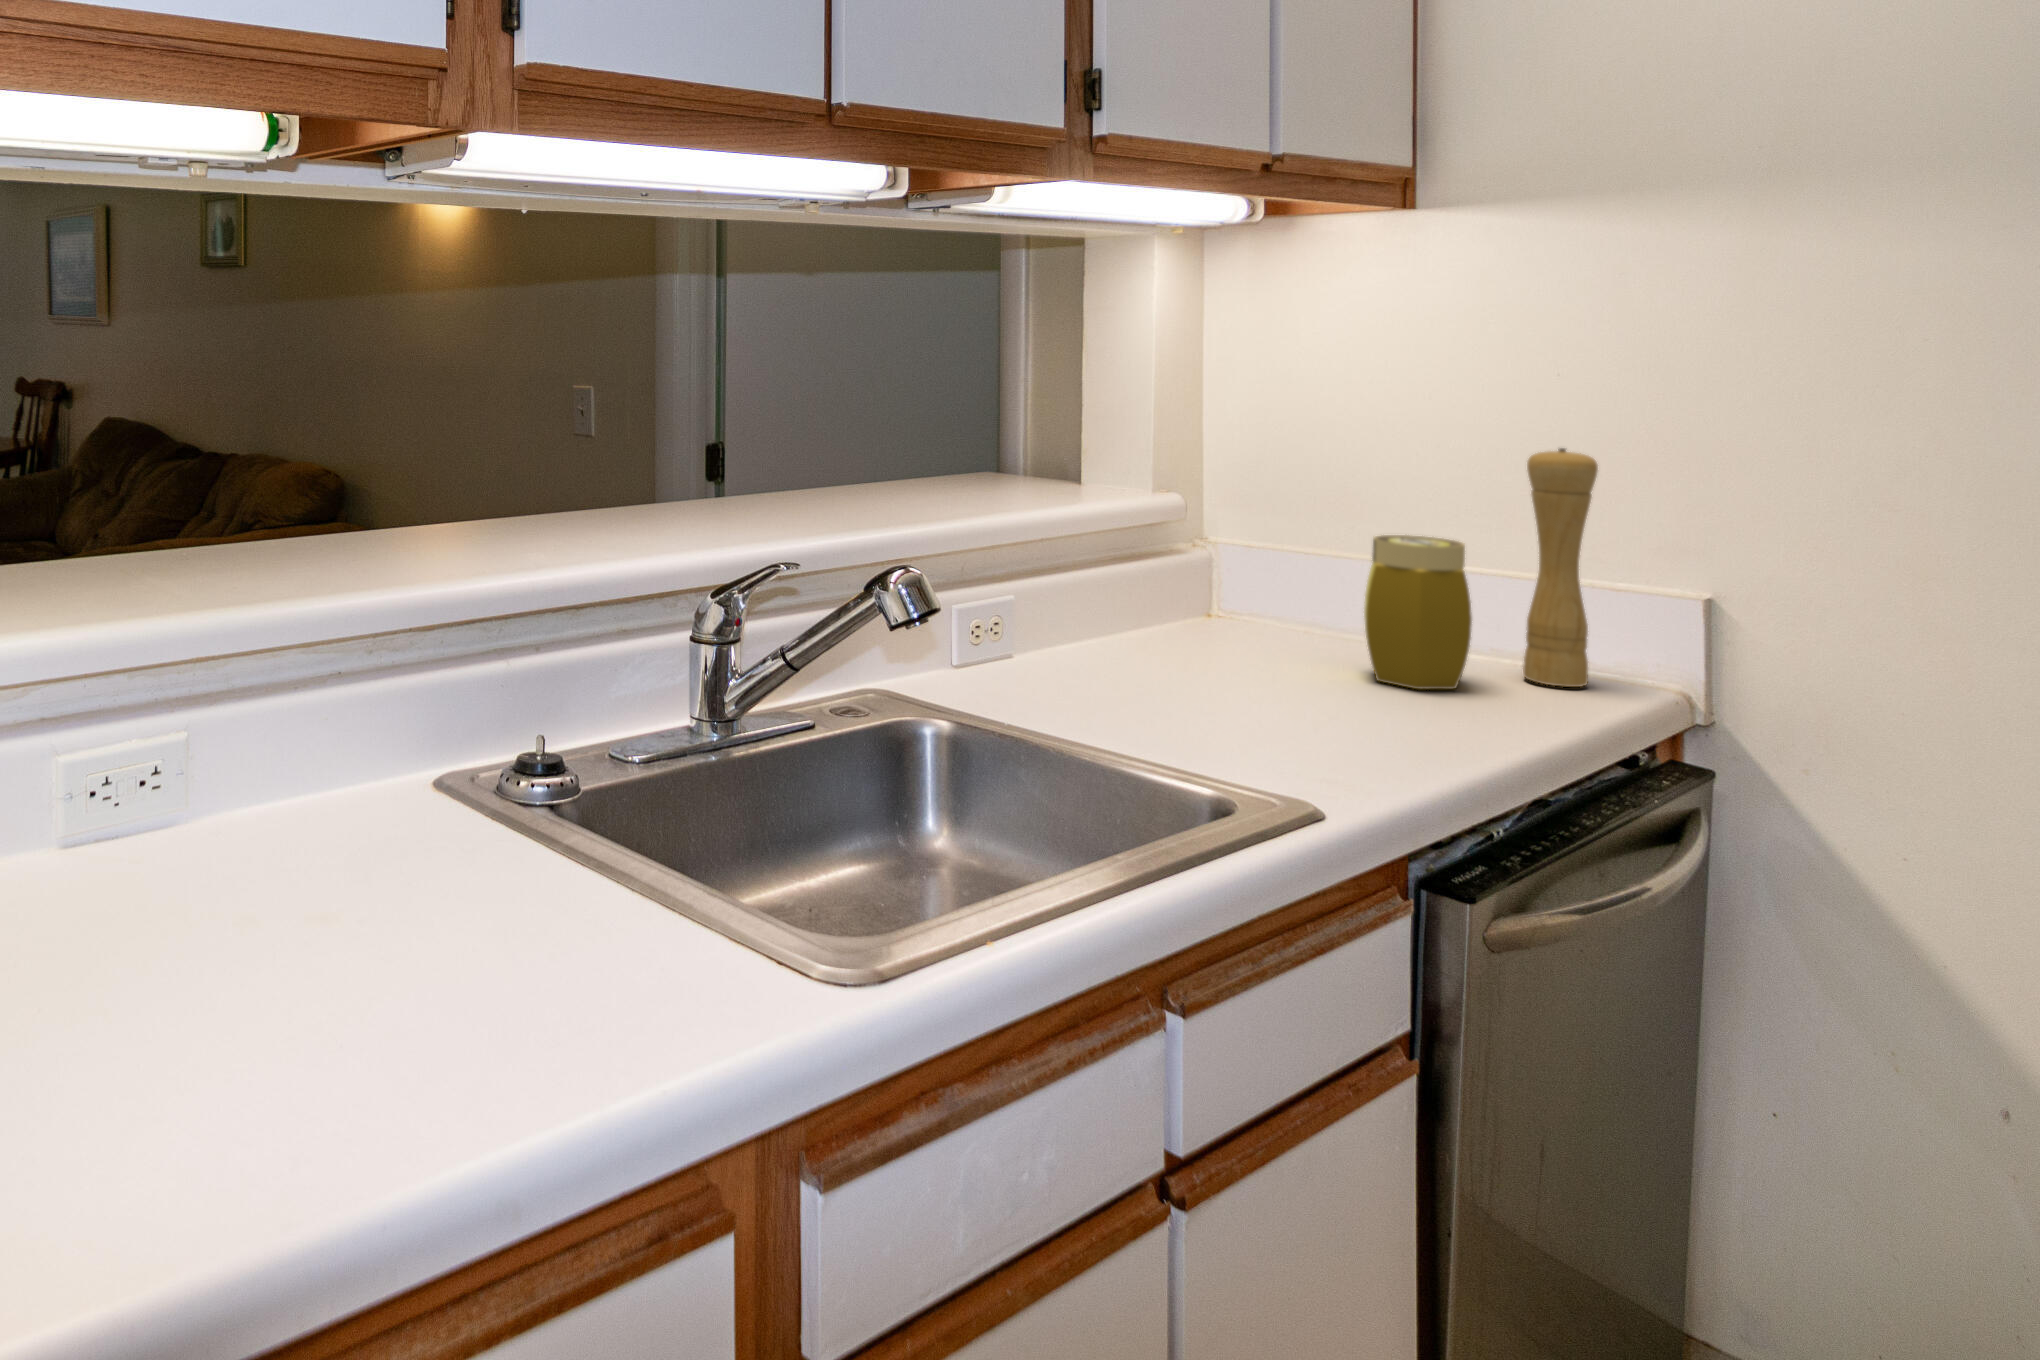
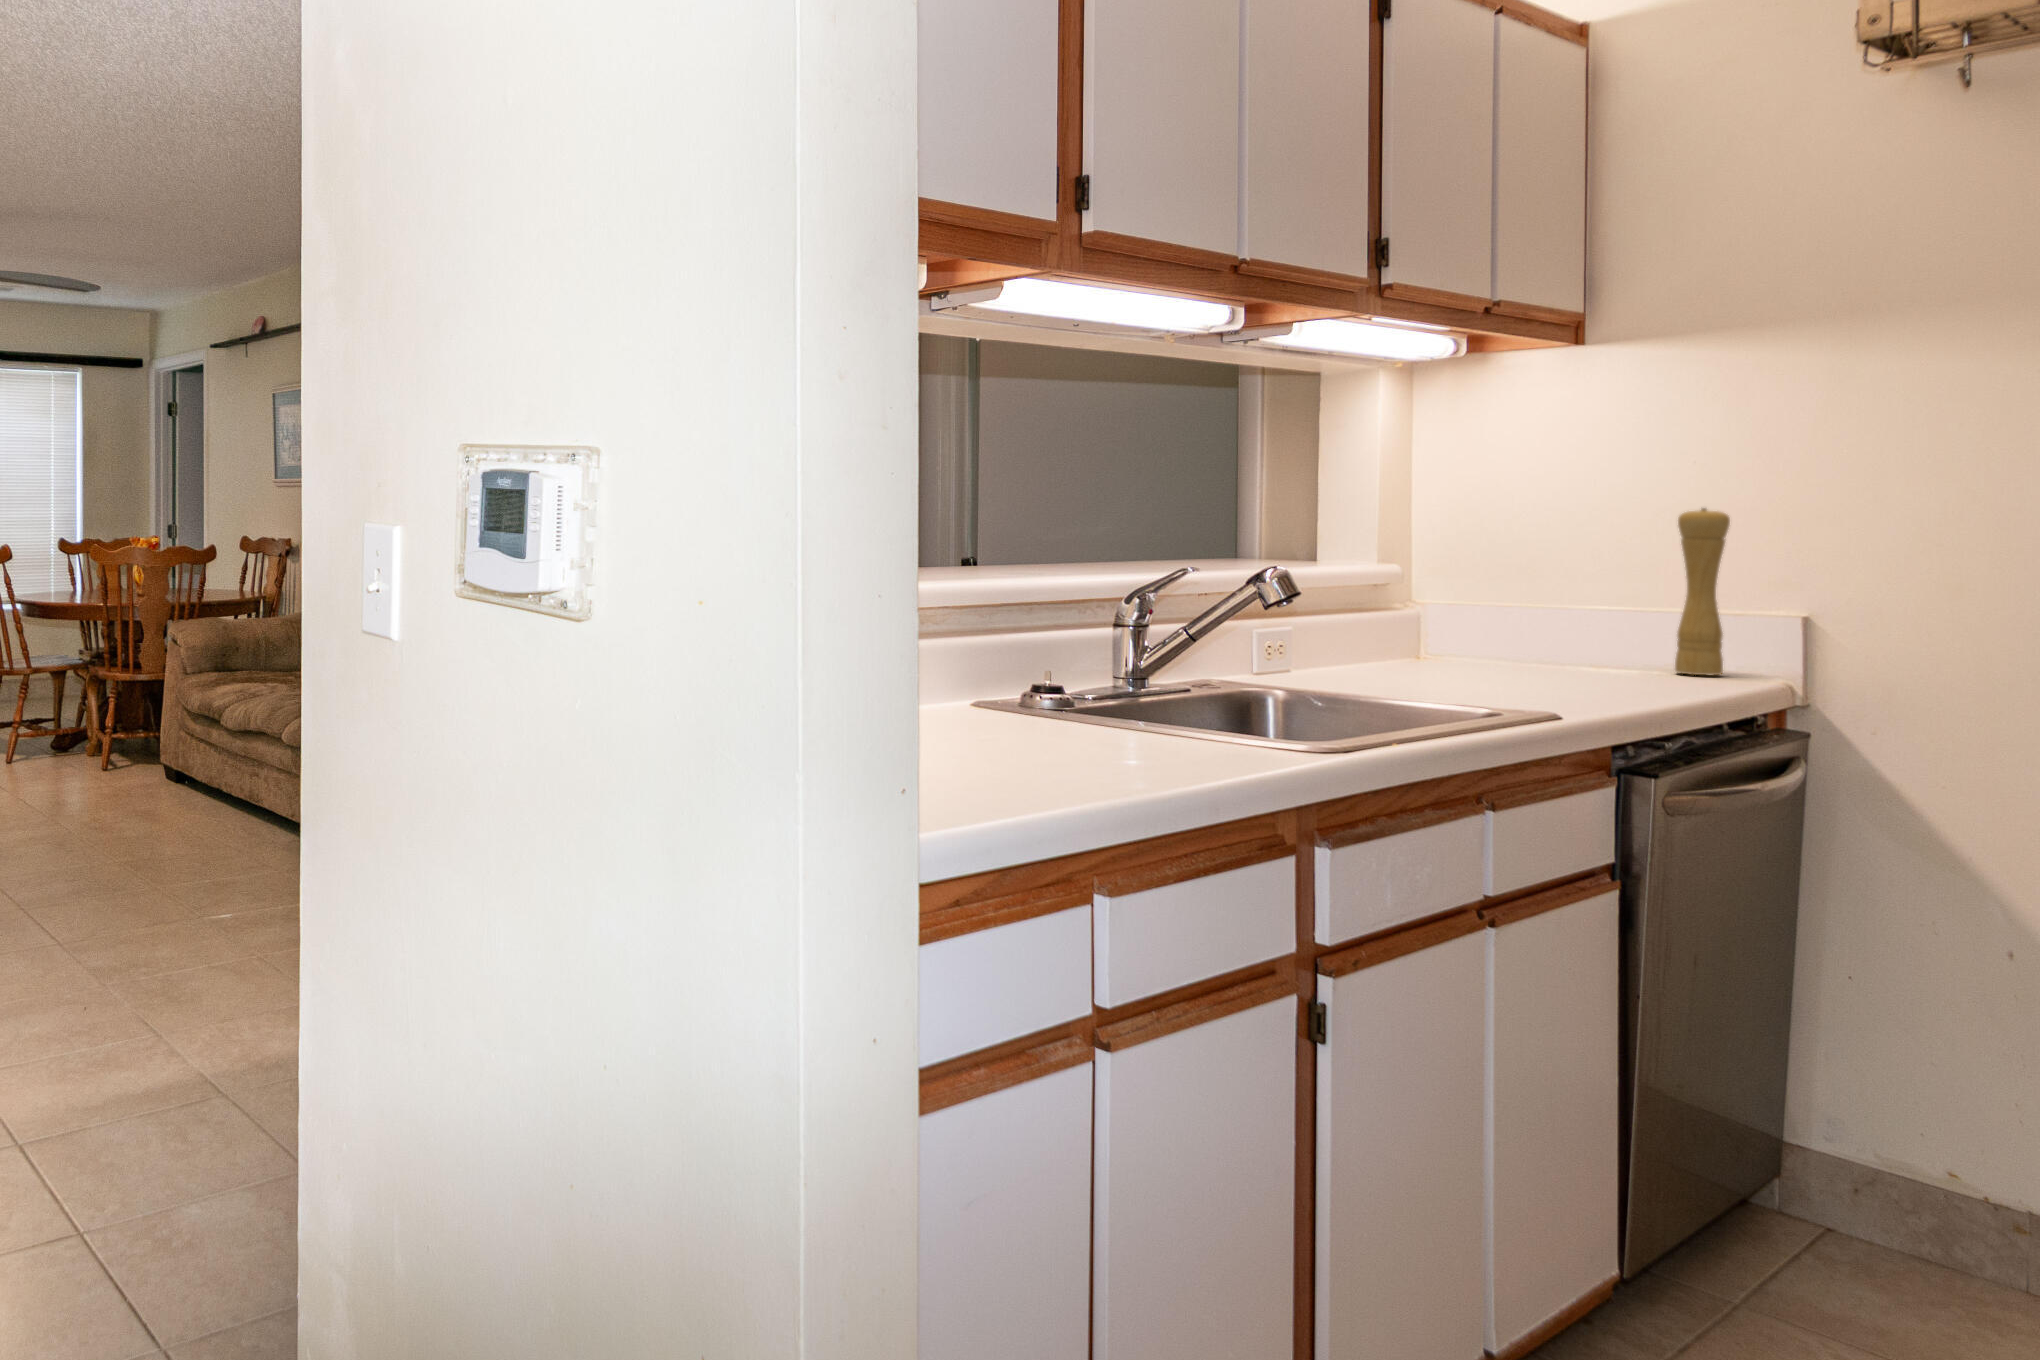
jar: present [1364,535,1472,689] -> none [1559,573,1642,677]

